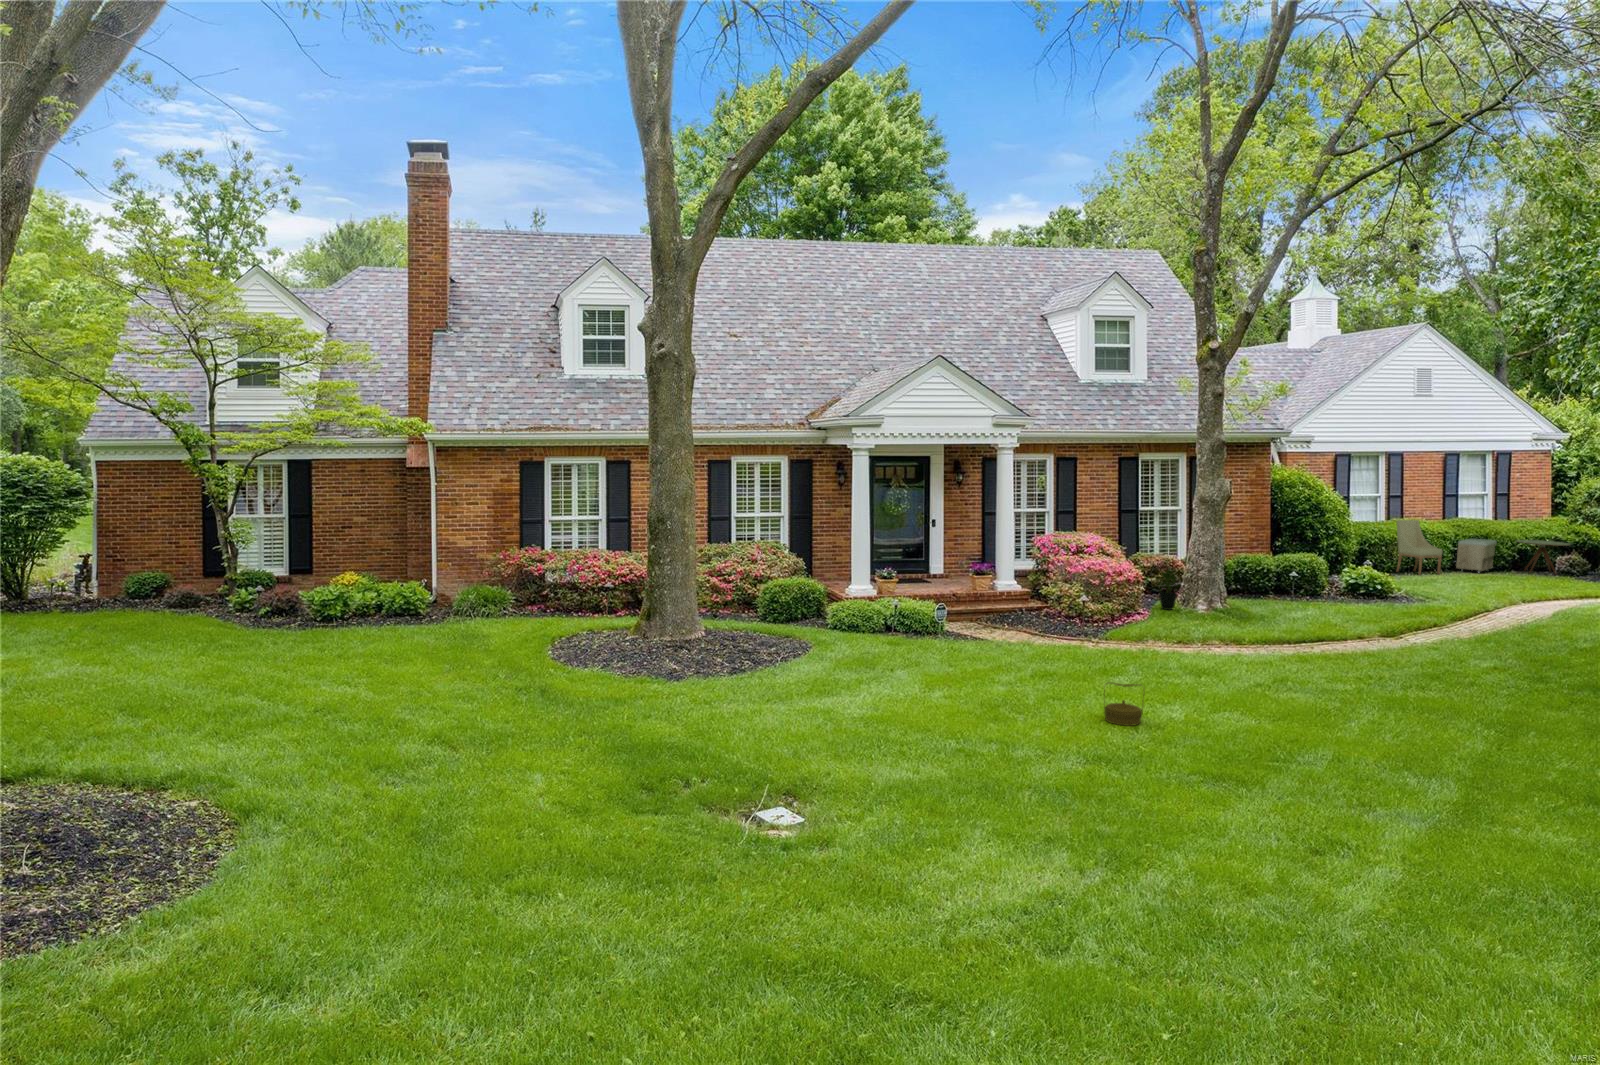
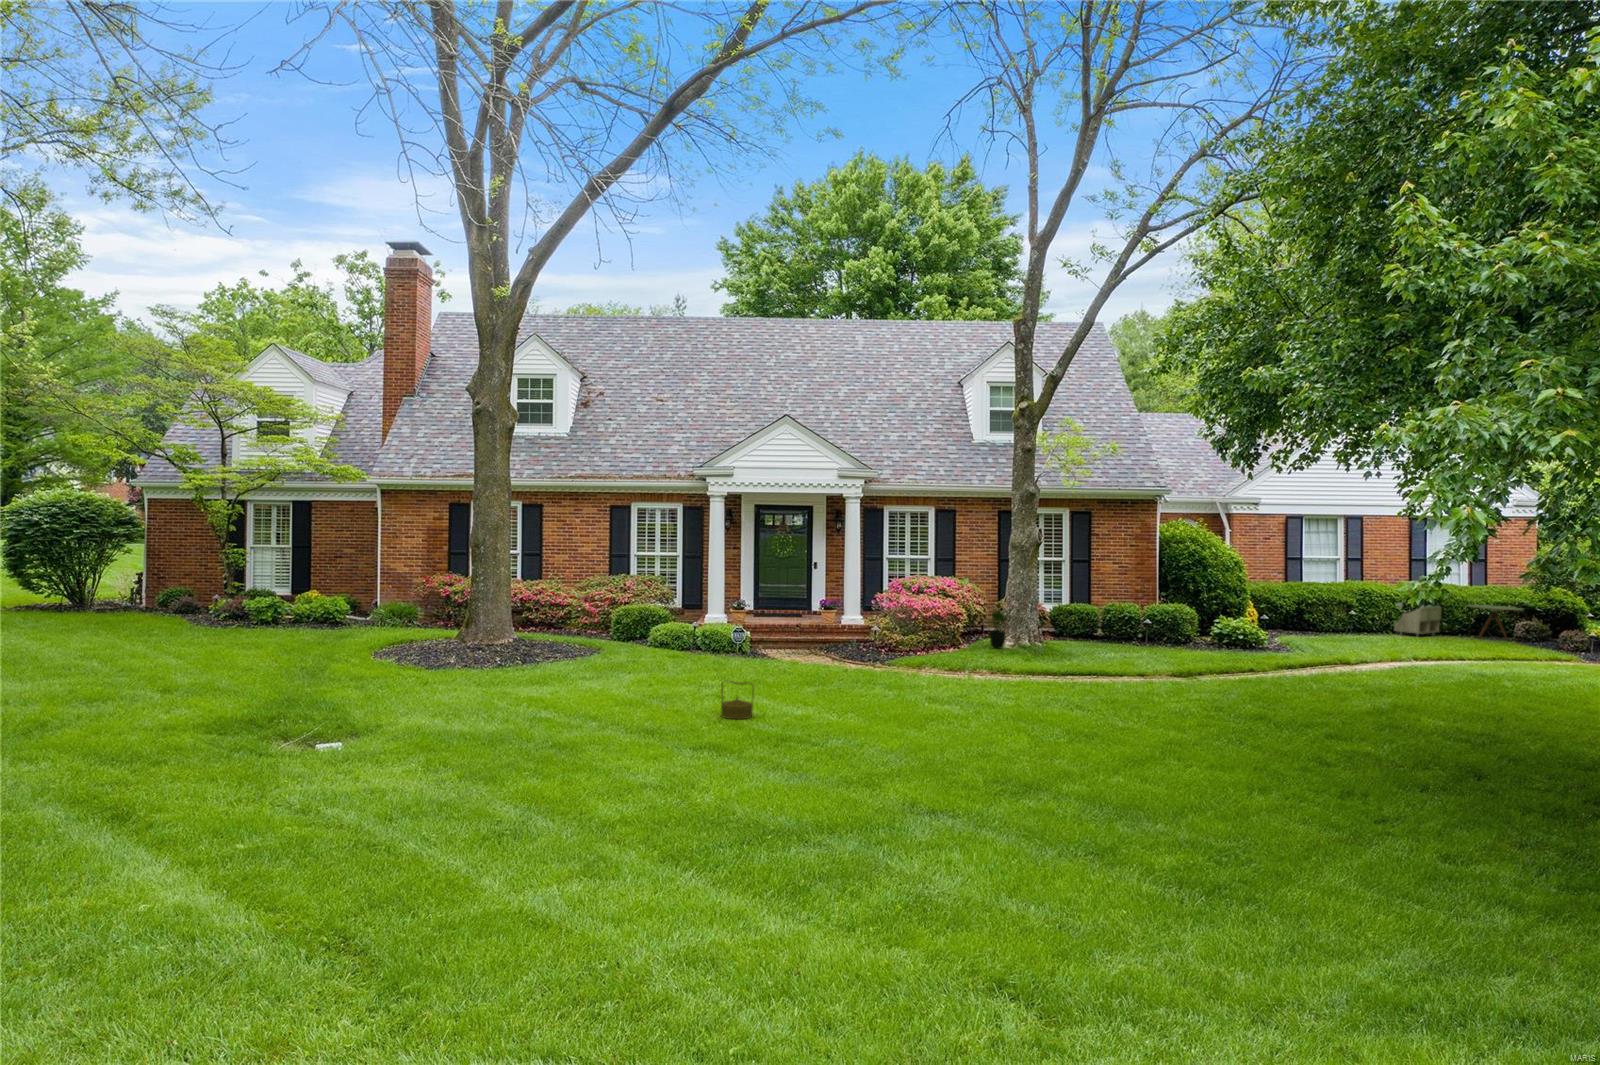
chair: present [1396,520,1443,575] -> none [1324,580,1370,636]

